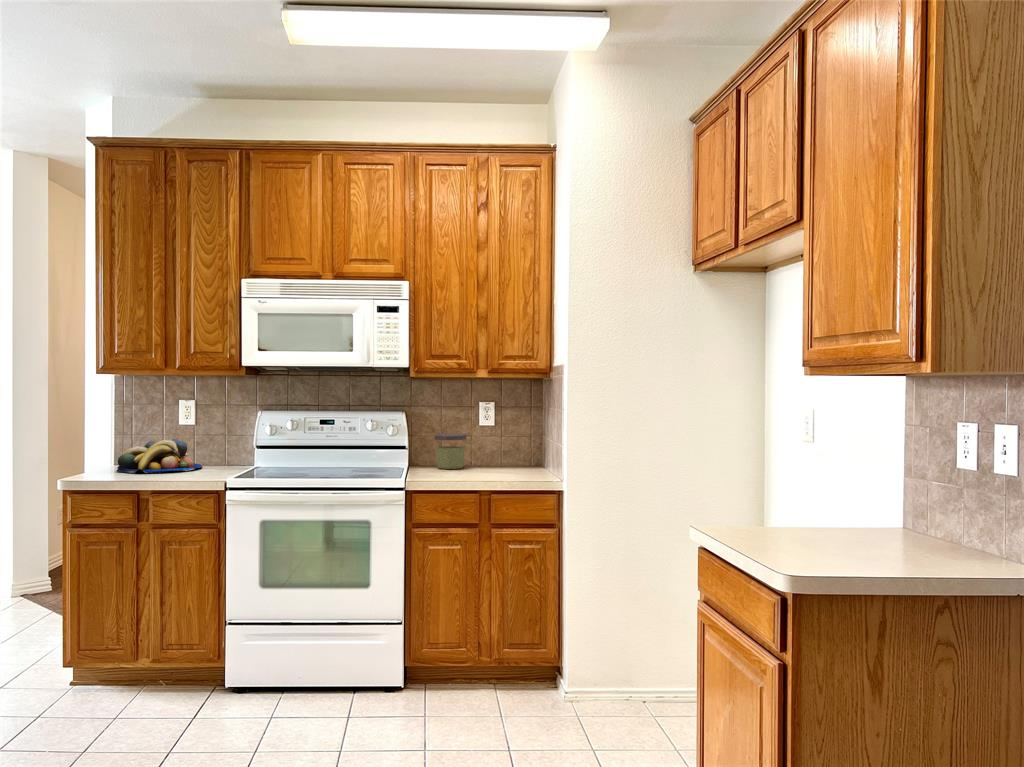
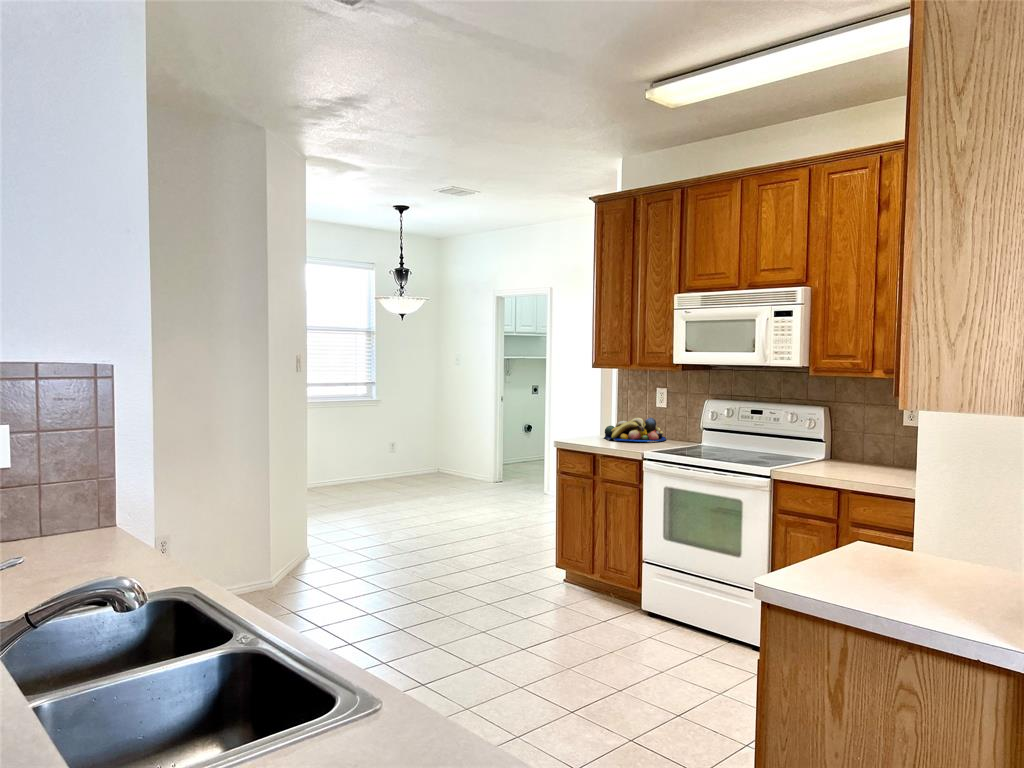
jar: present [434,434,467,469] -> none [845,431,881,467]

